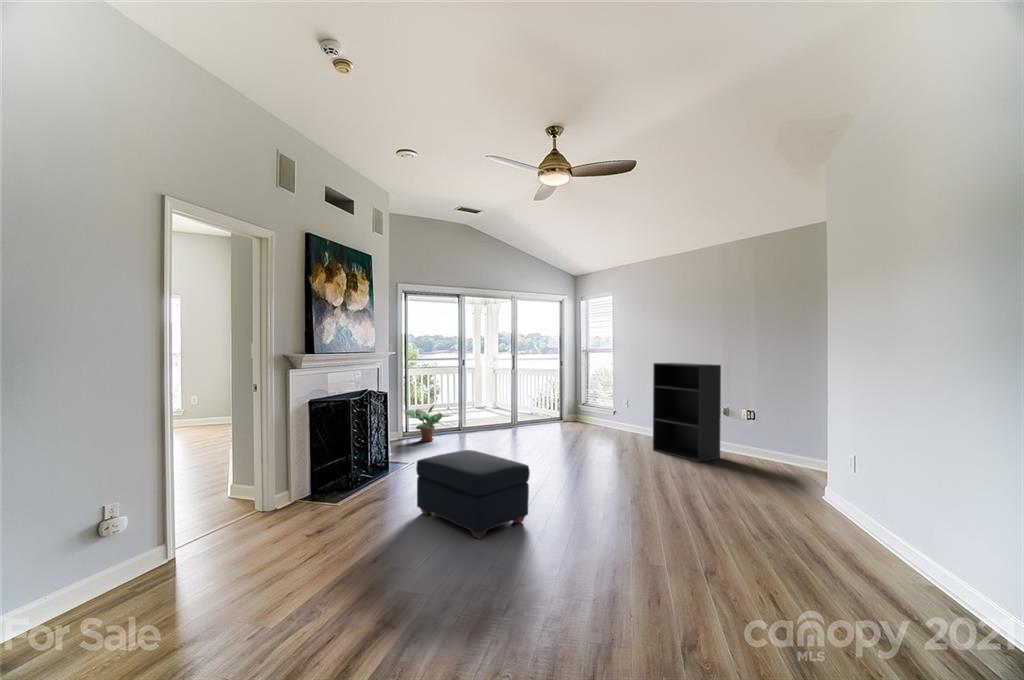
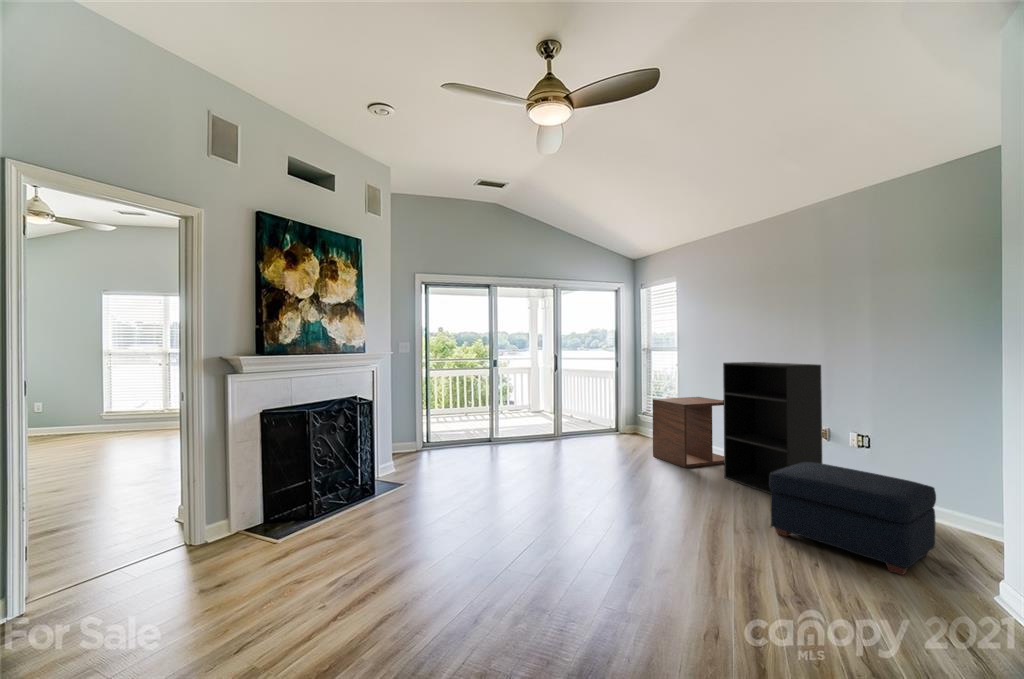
side table: none [596,390,657,445] -> present [653,397,724,468]
potted plant: present [405,405,453,442] -> none [423,411,481,455]
ottoman: present [416,450,530,538] -> present [769,462,936,575]

